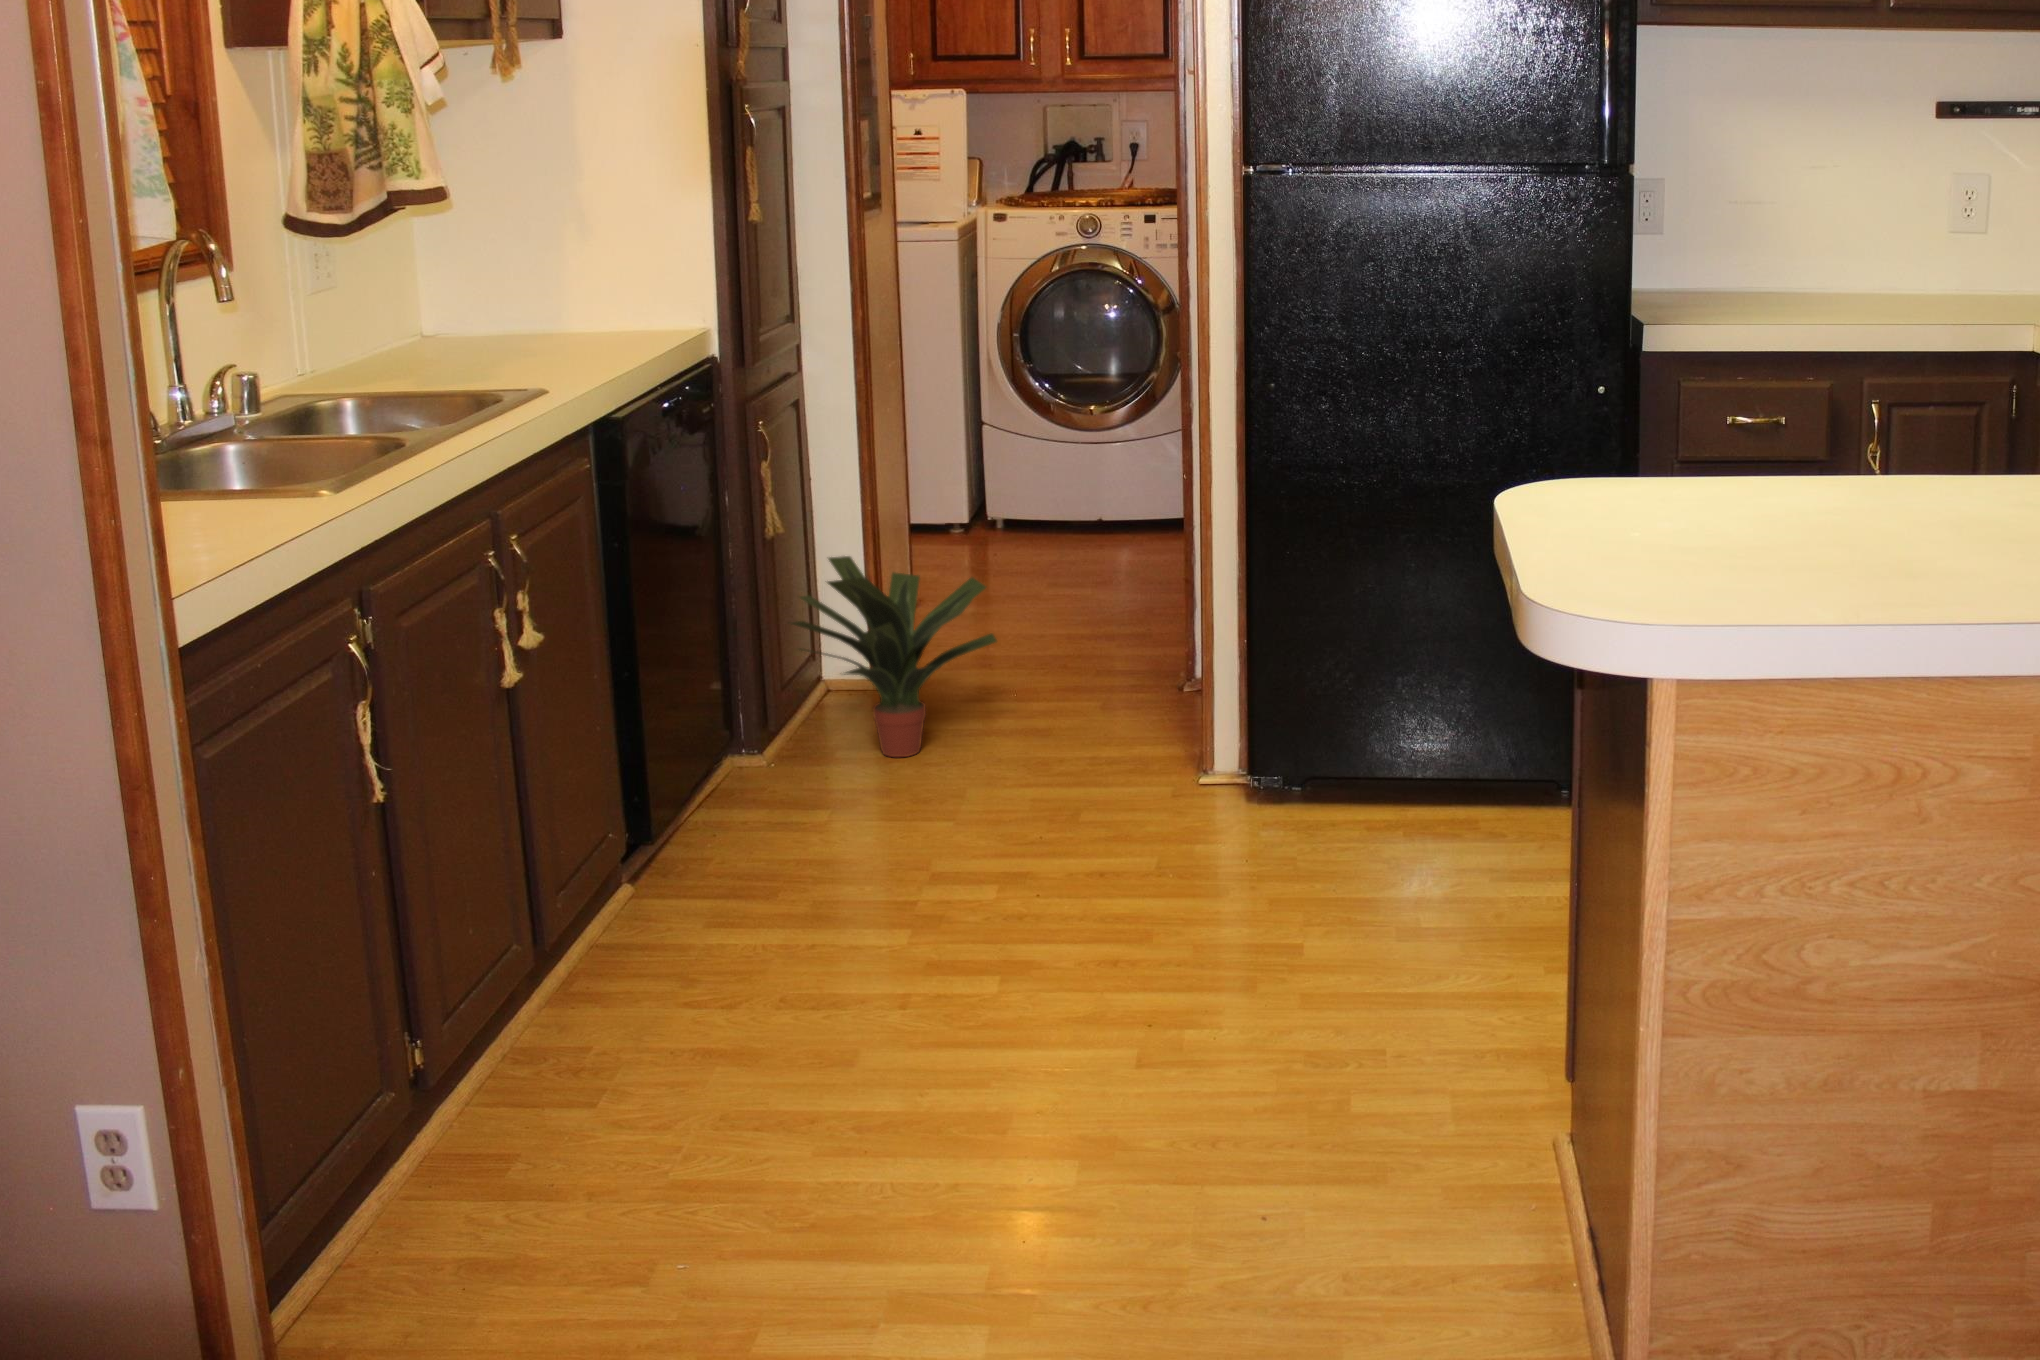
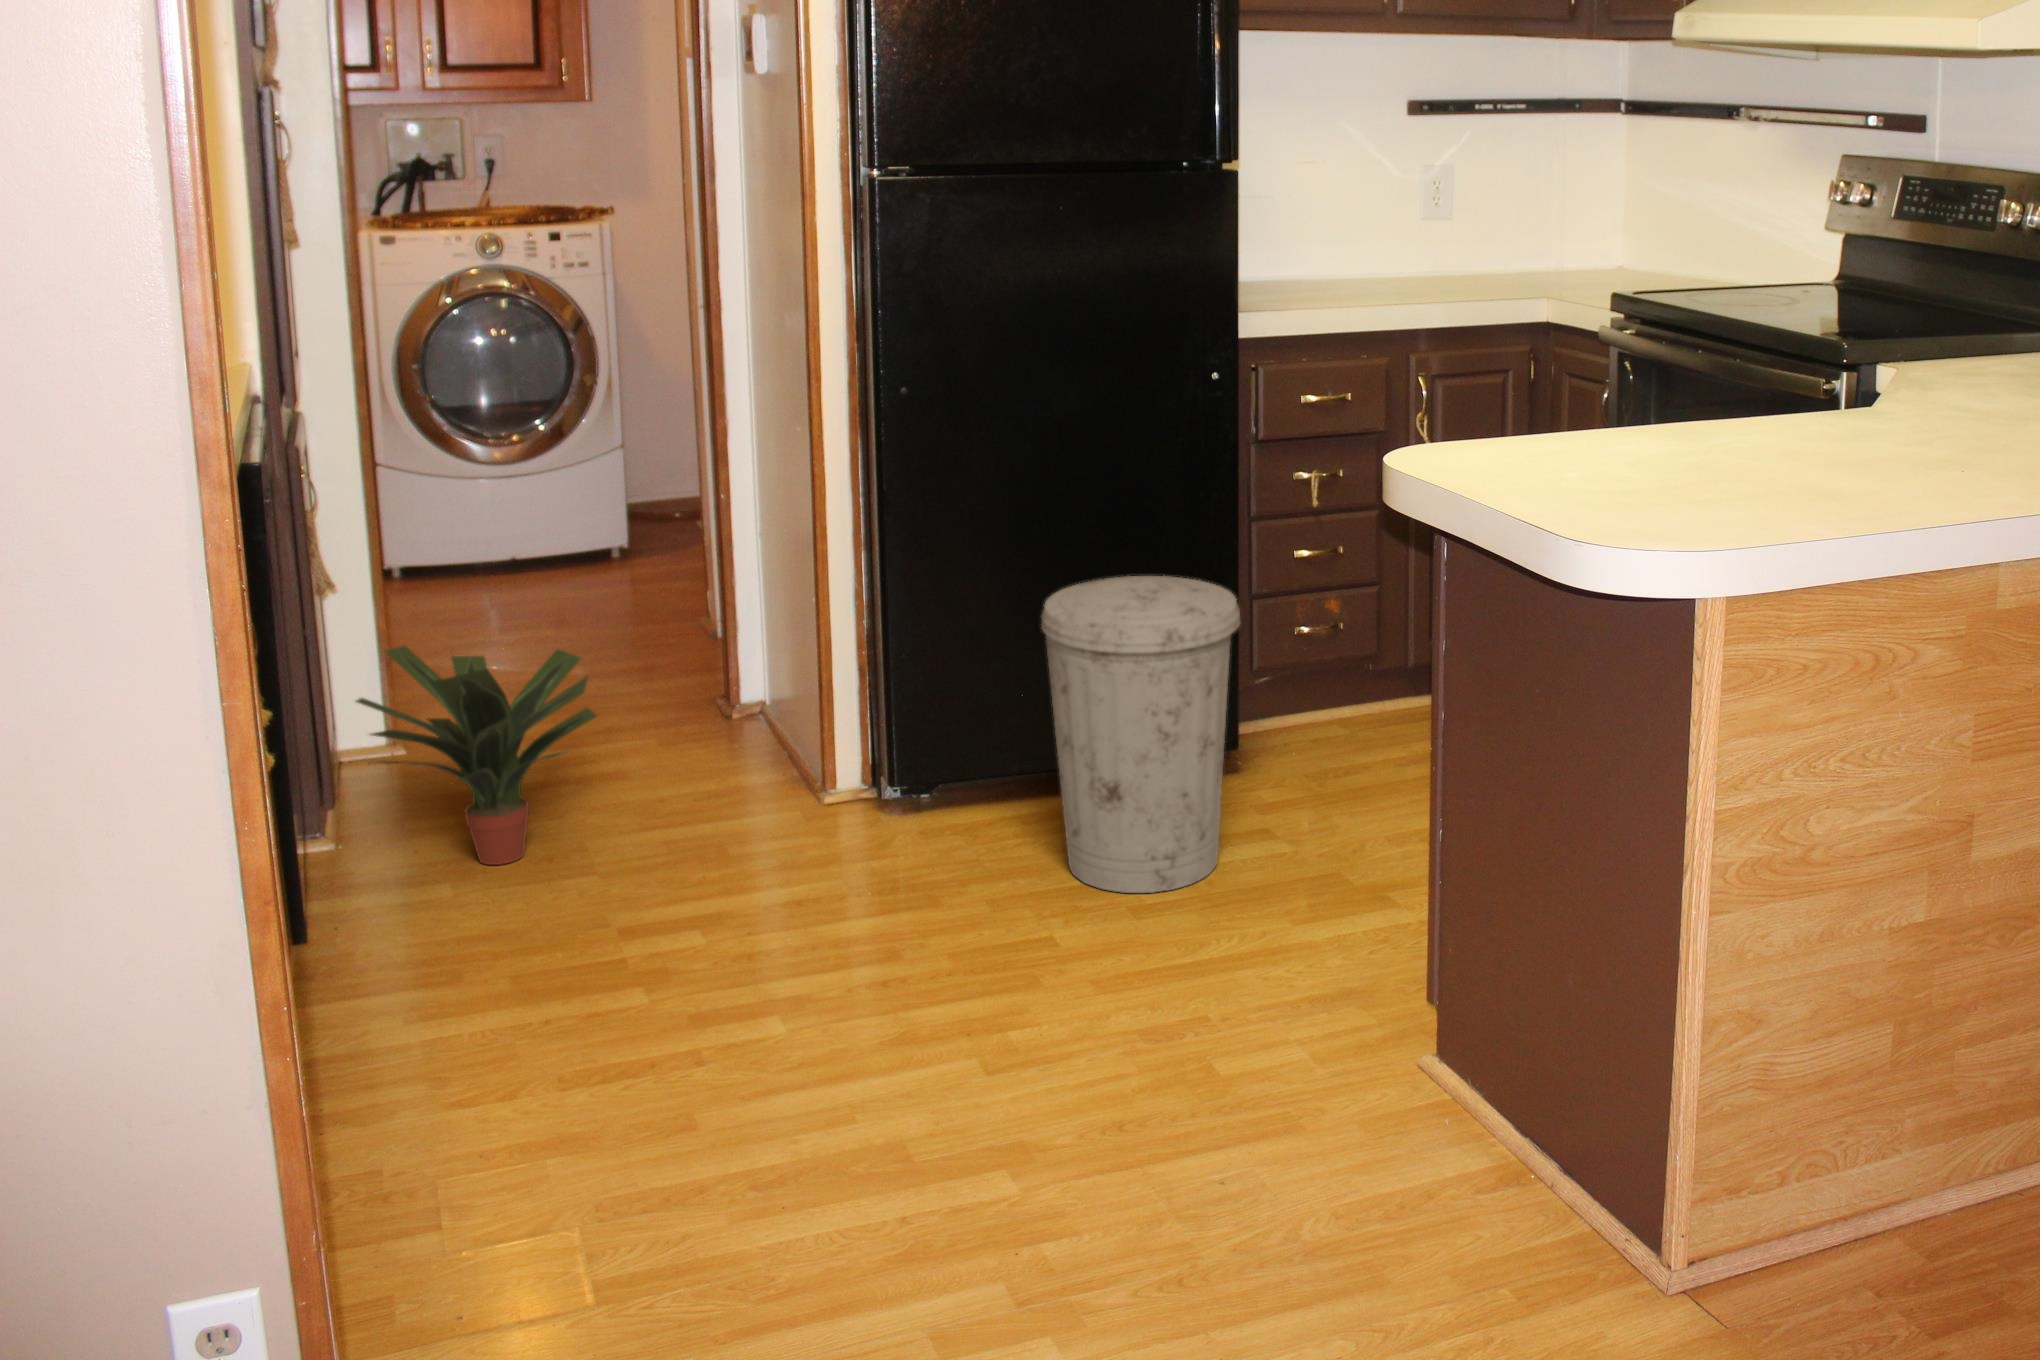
trash can: none [1322,568,1521,882] -> present [1041,576,1240,893]

